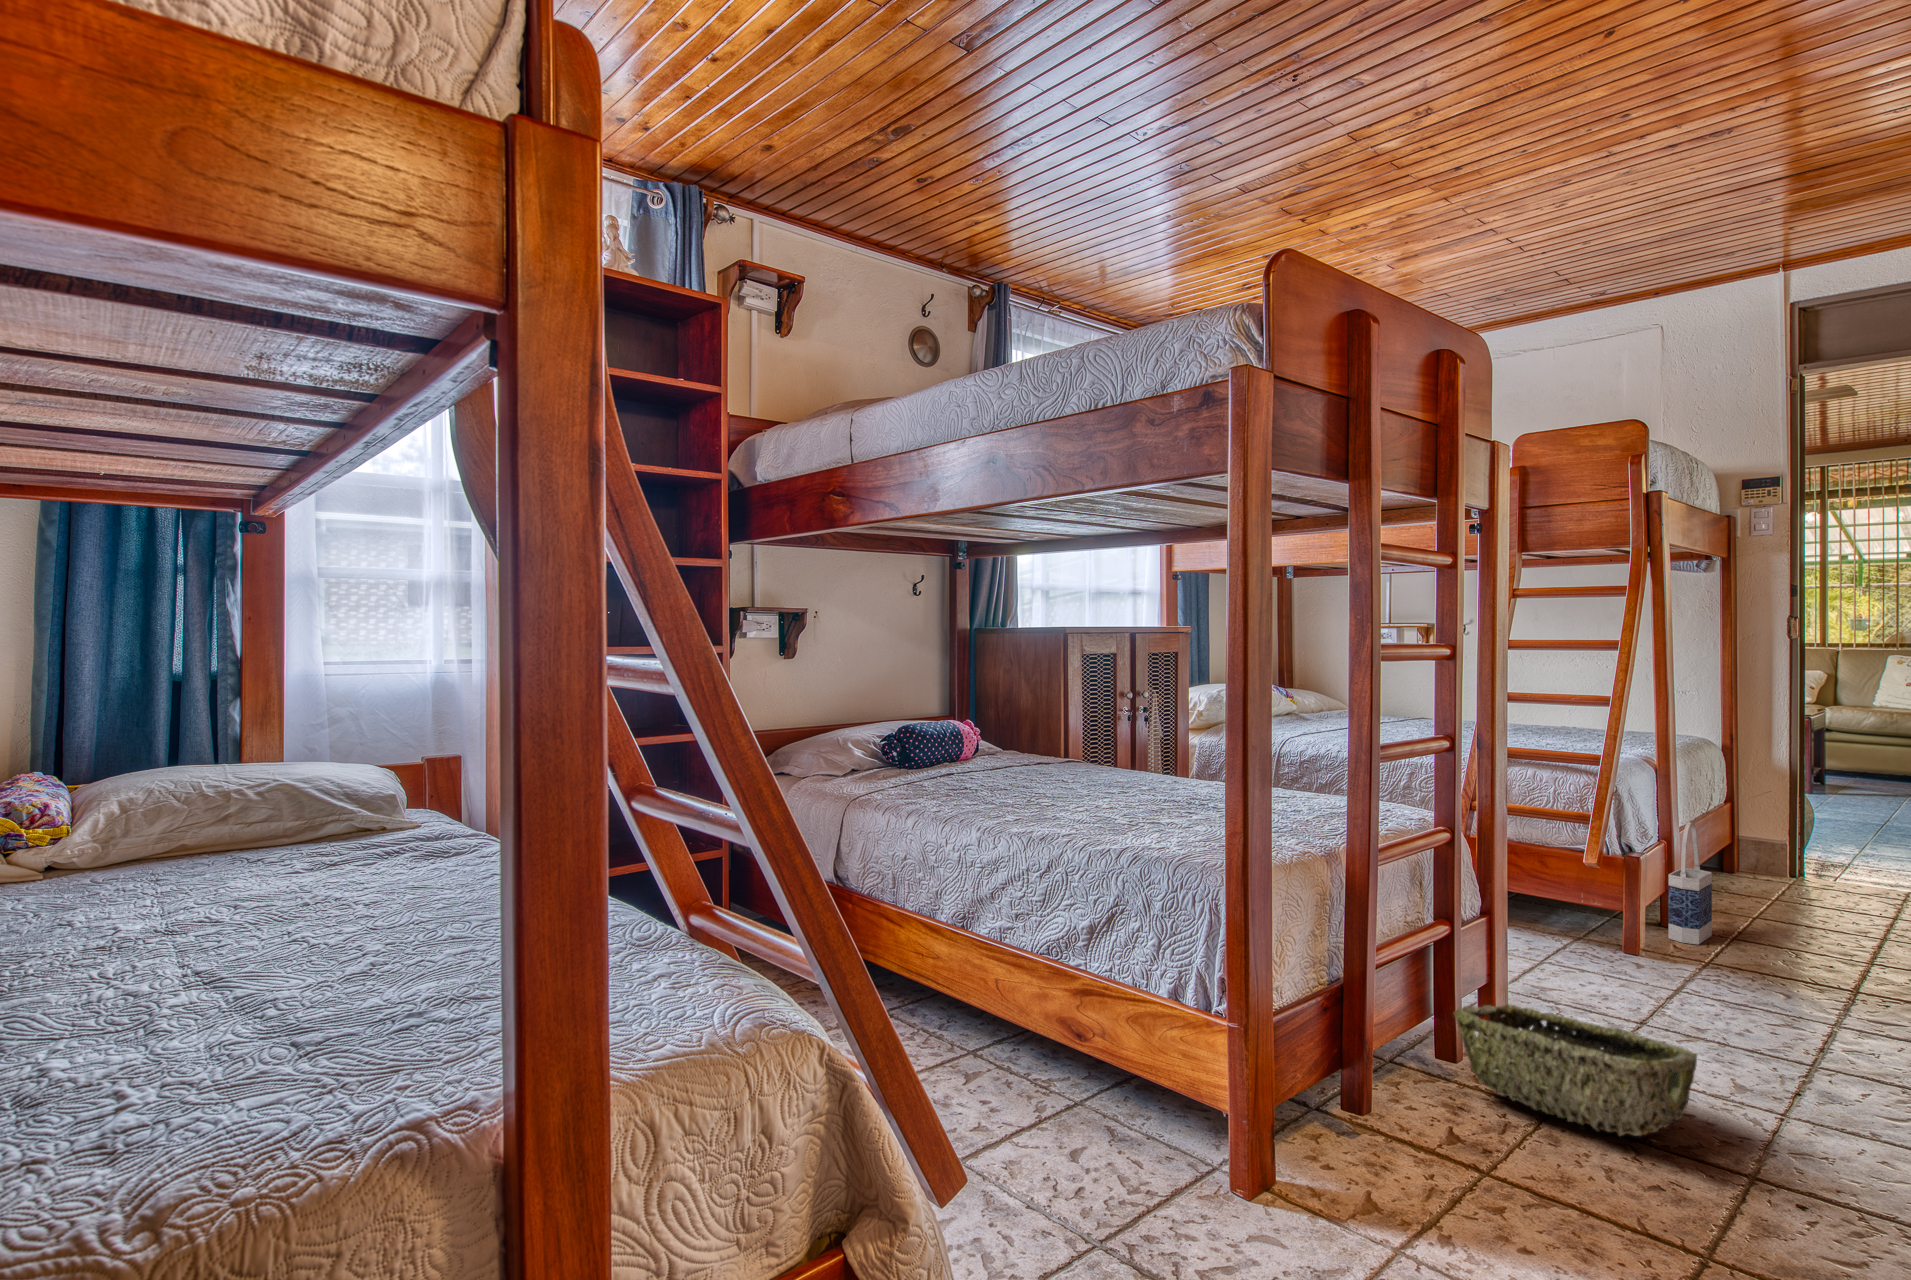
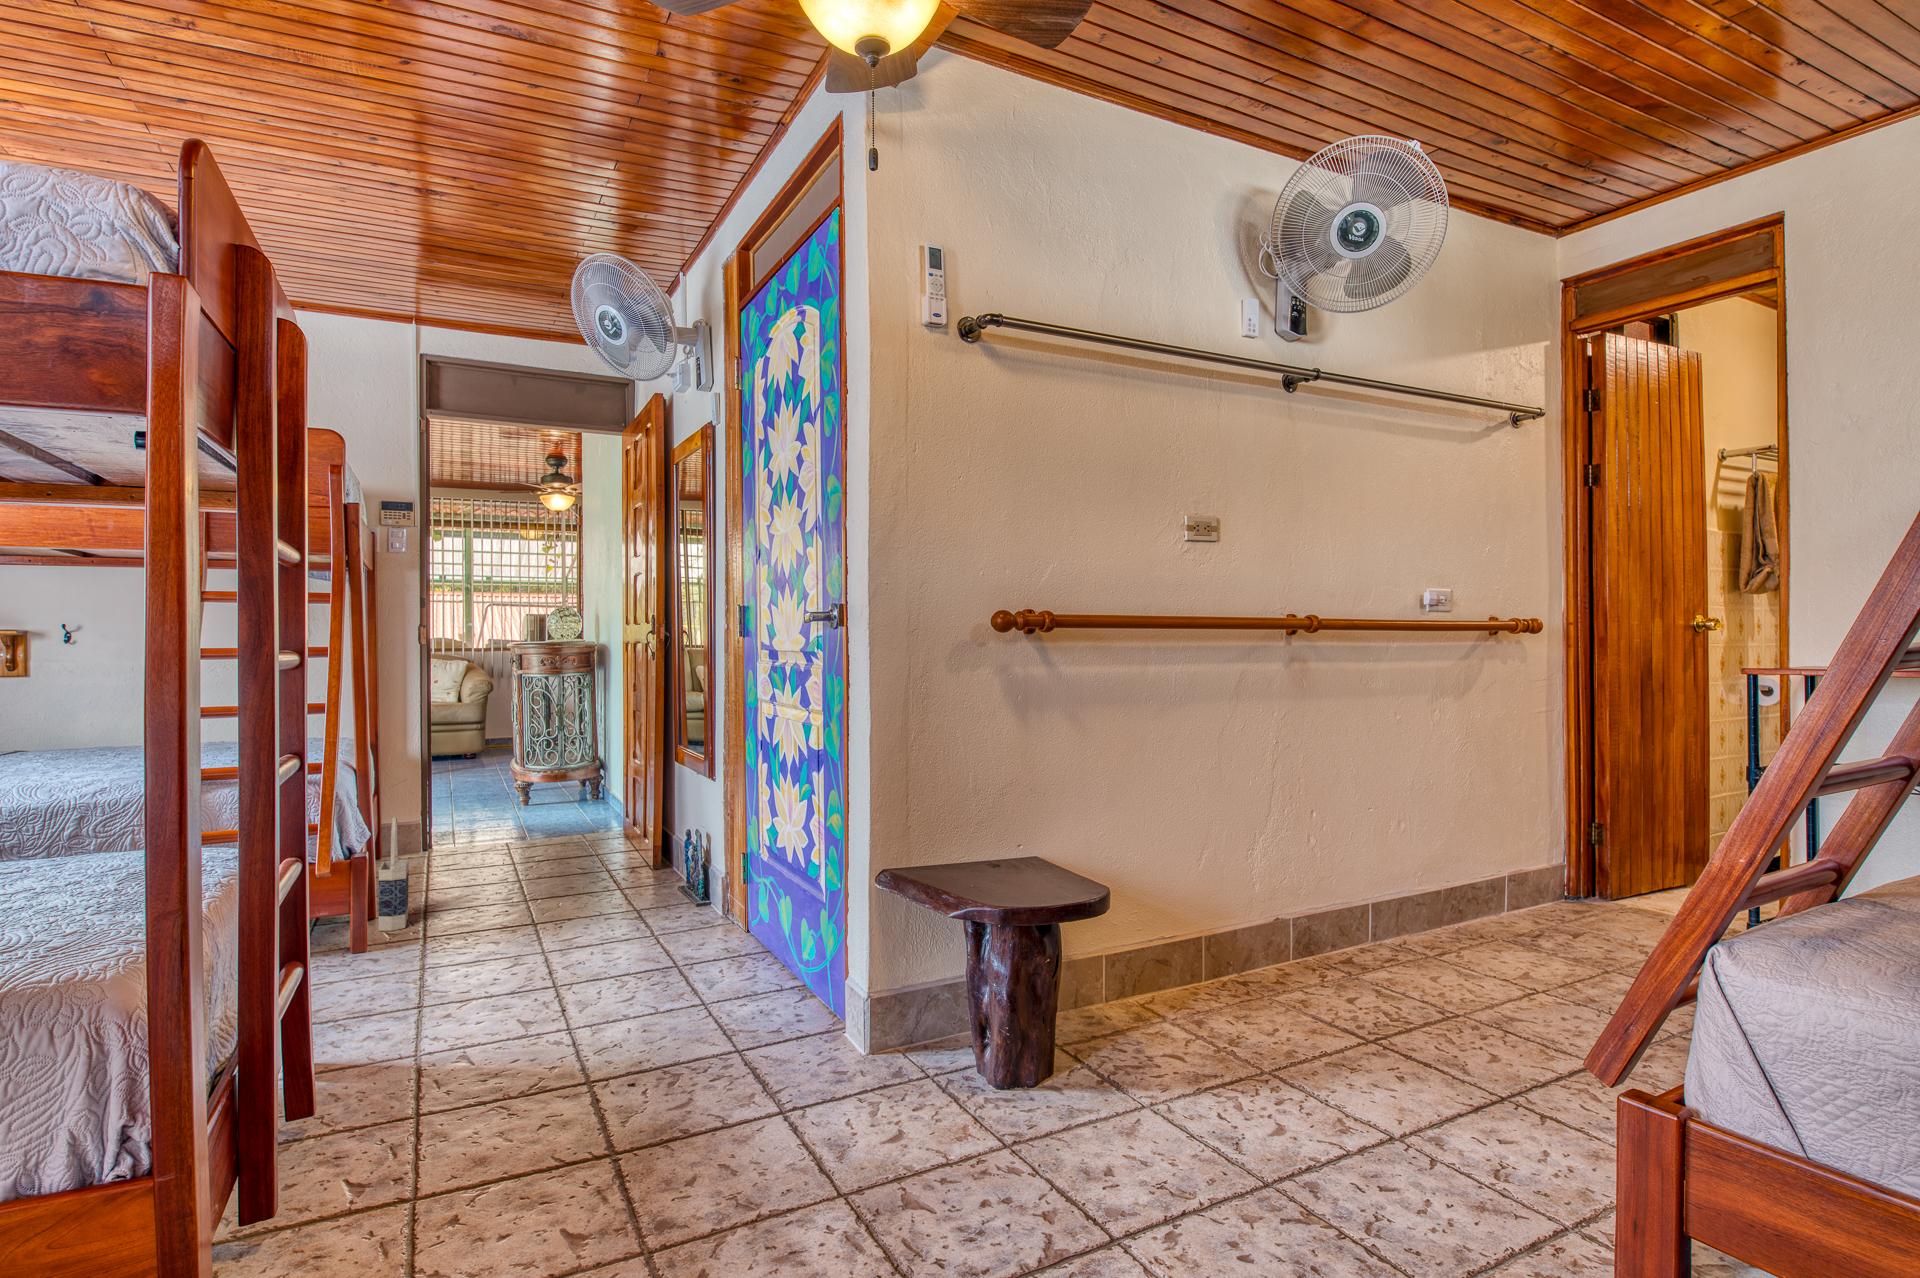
woven basket: present [1454,1004,1697,1136] -> none [317,1005,531,1124]

